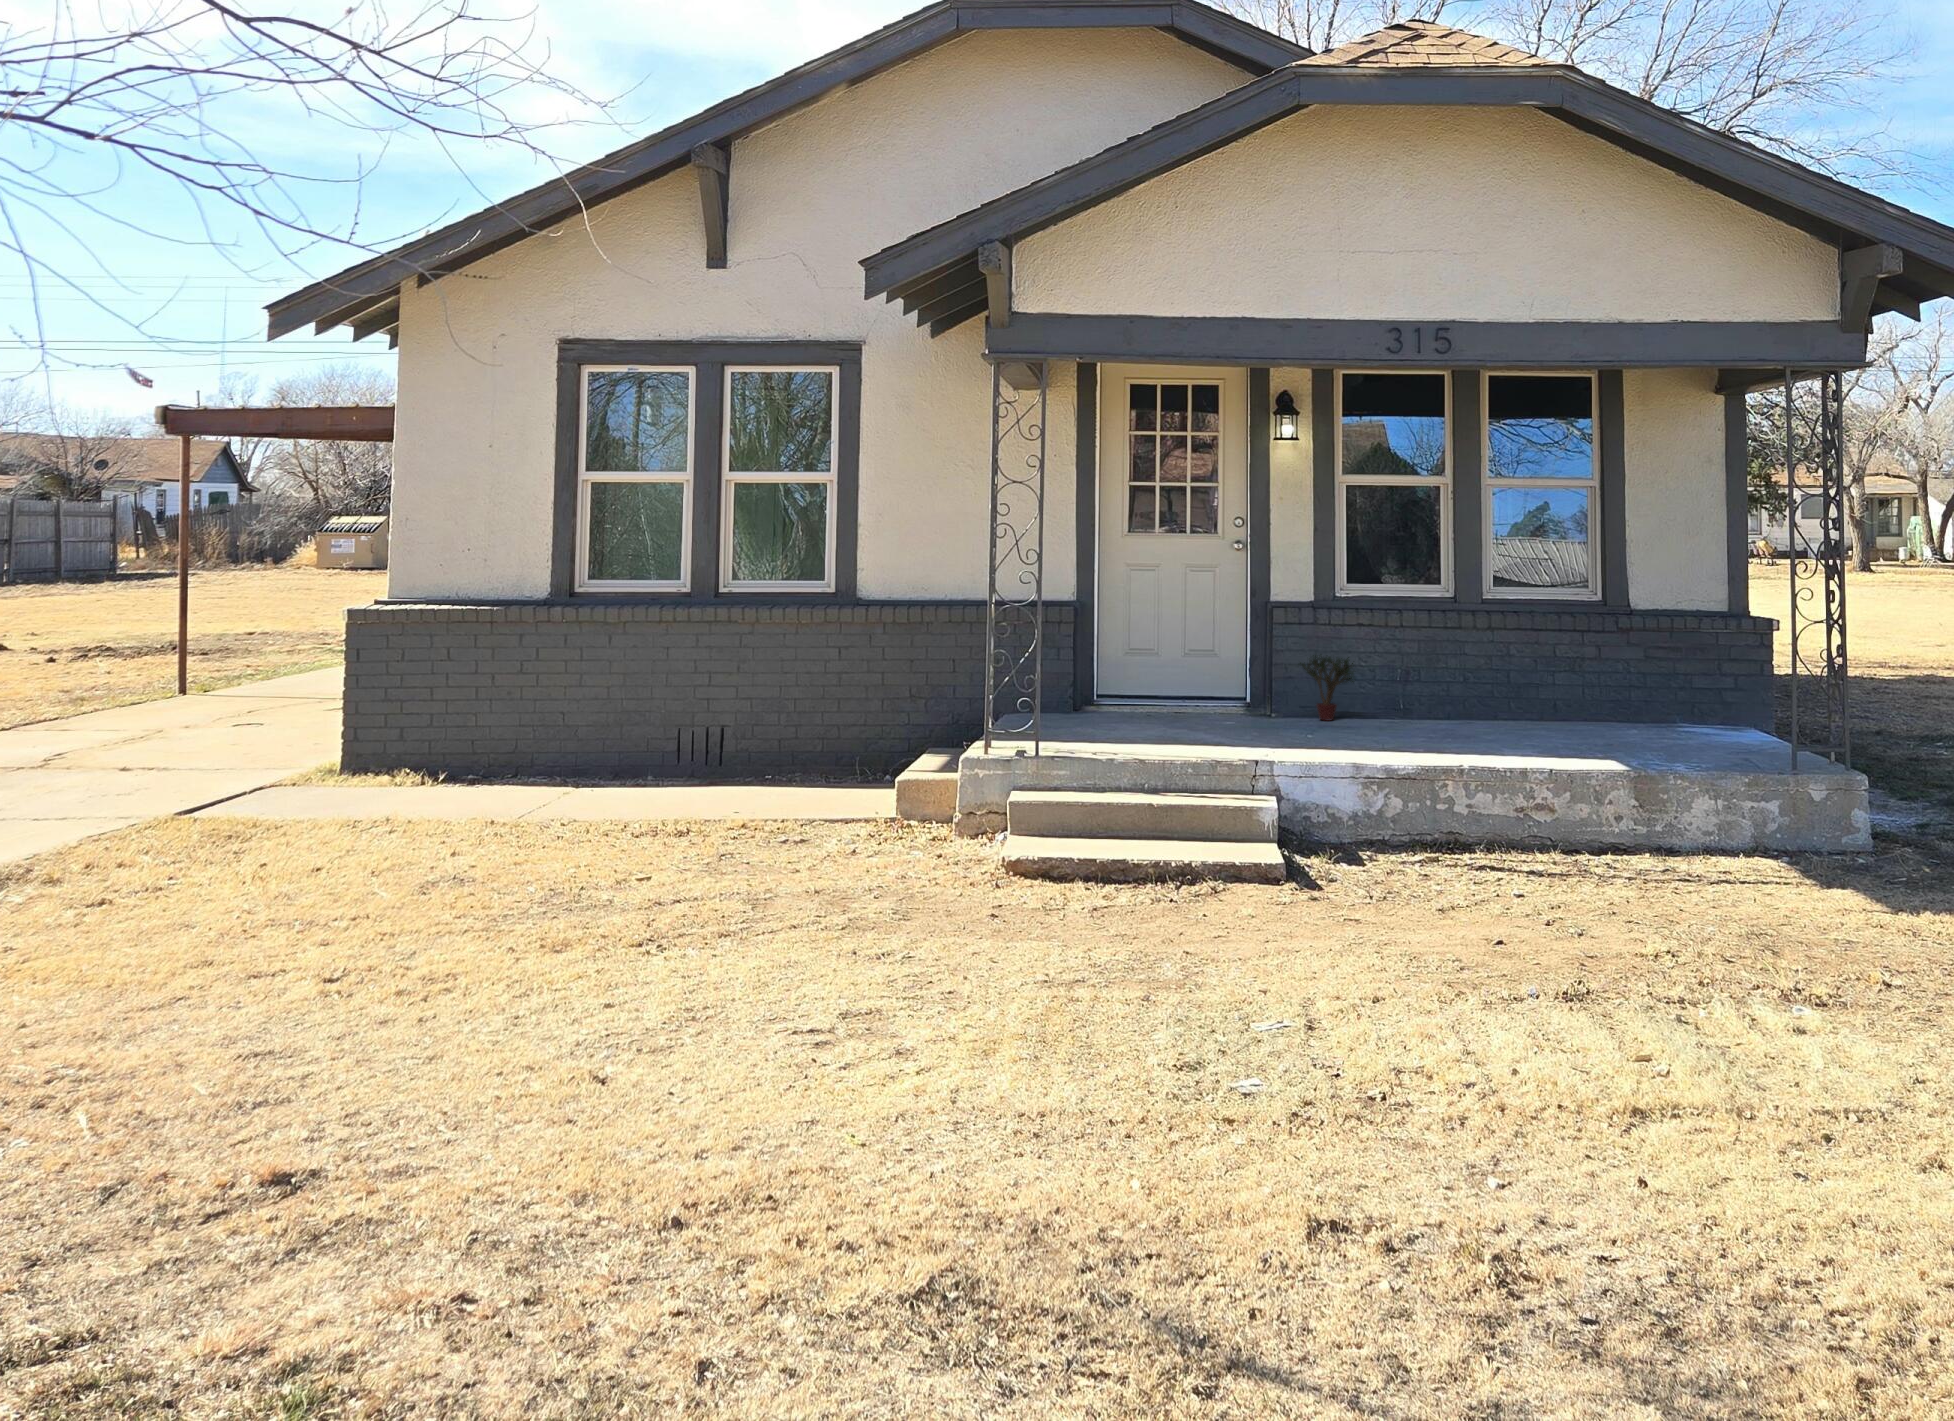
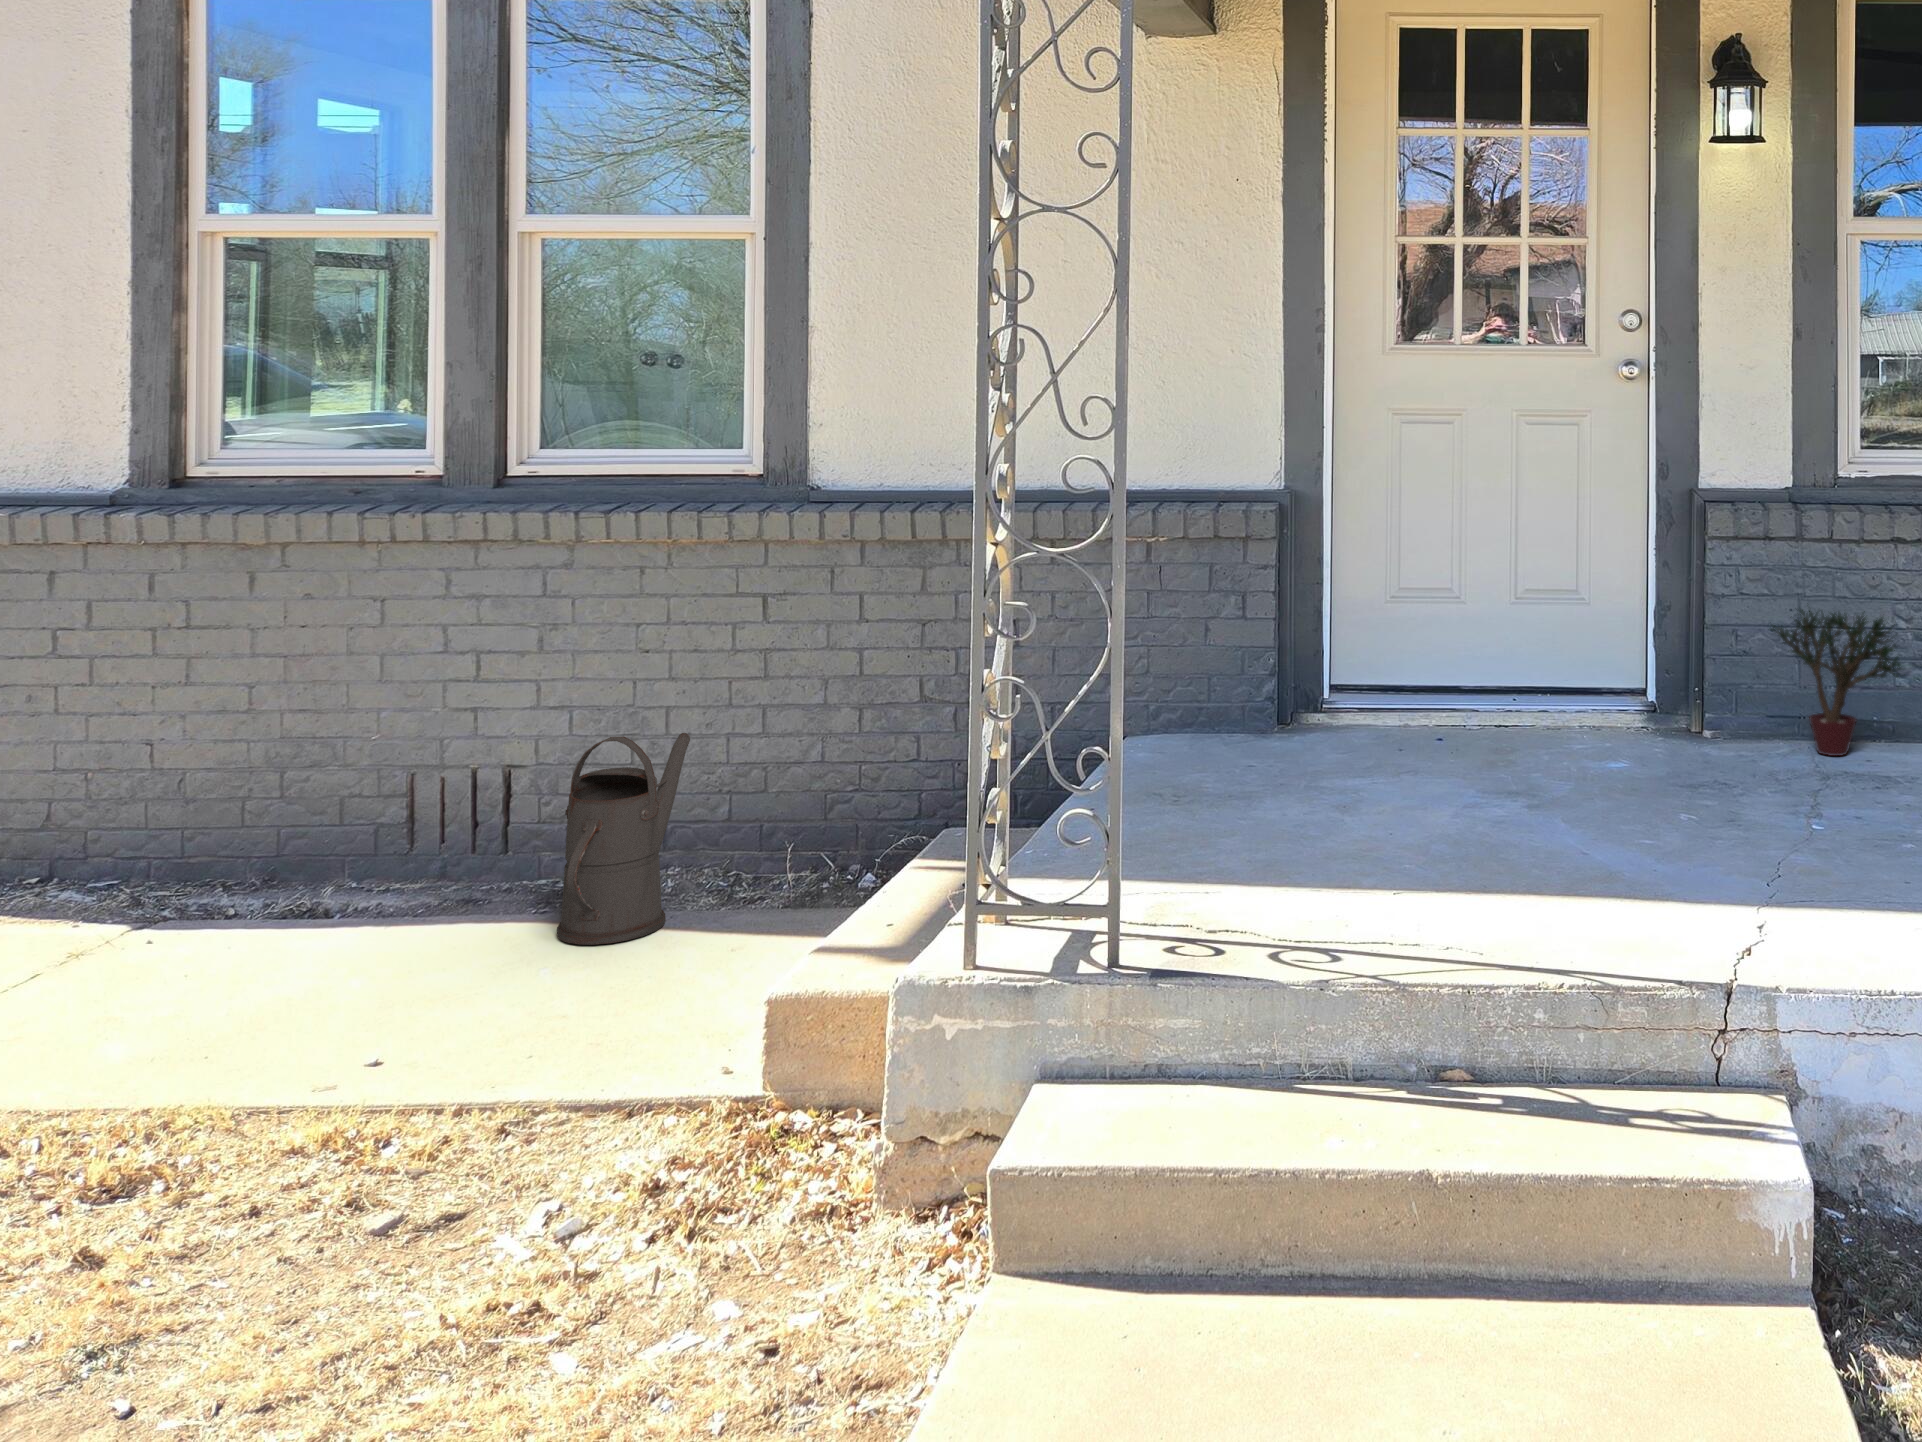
watering can: none [765,705,808,793] -> present [557,733,690,945]

